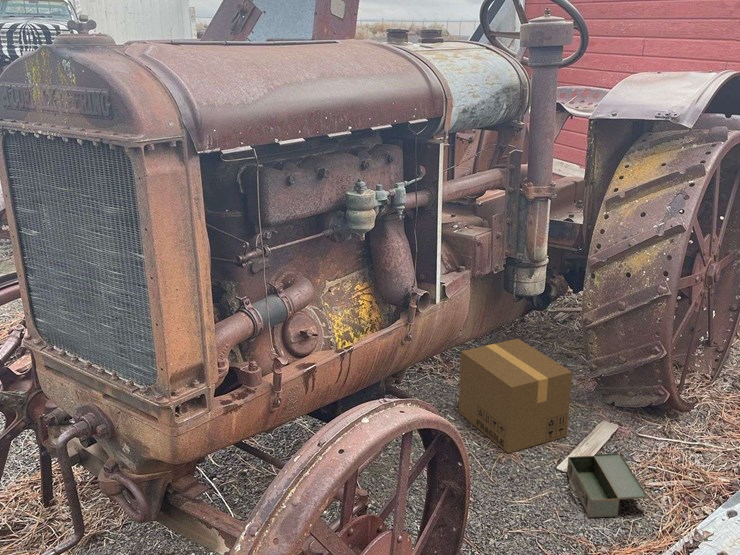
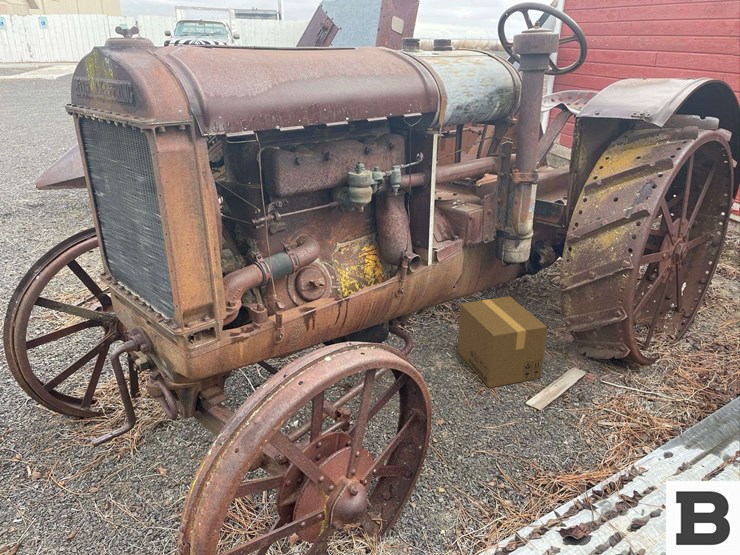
toolbox: present [567,453,647,517] -> none [533,395,594,448]

